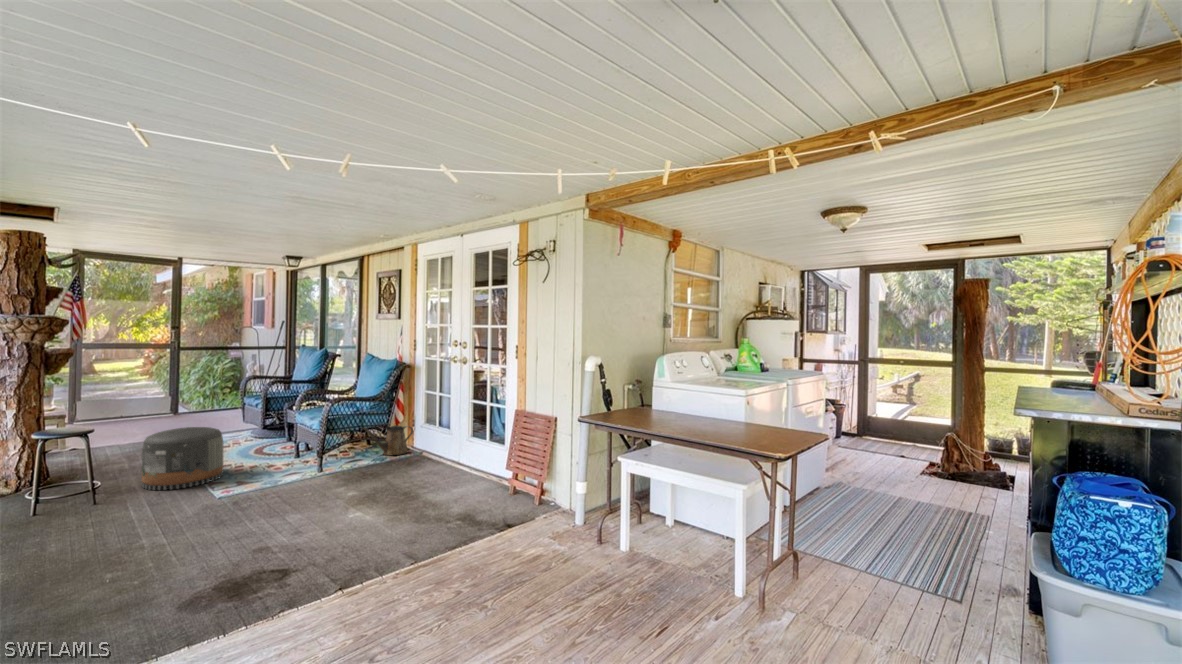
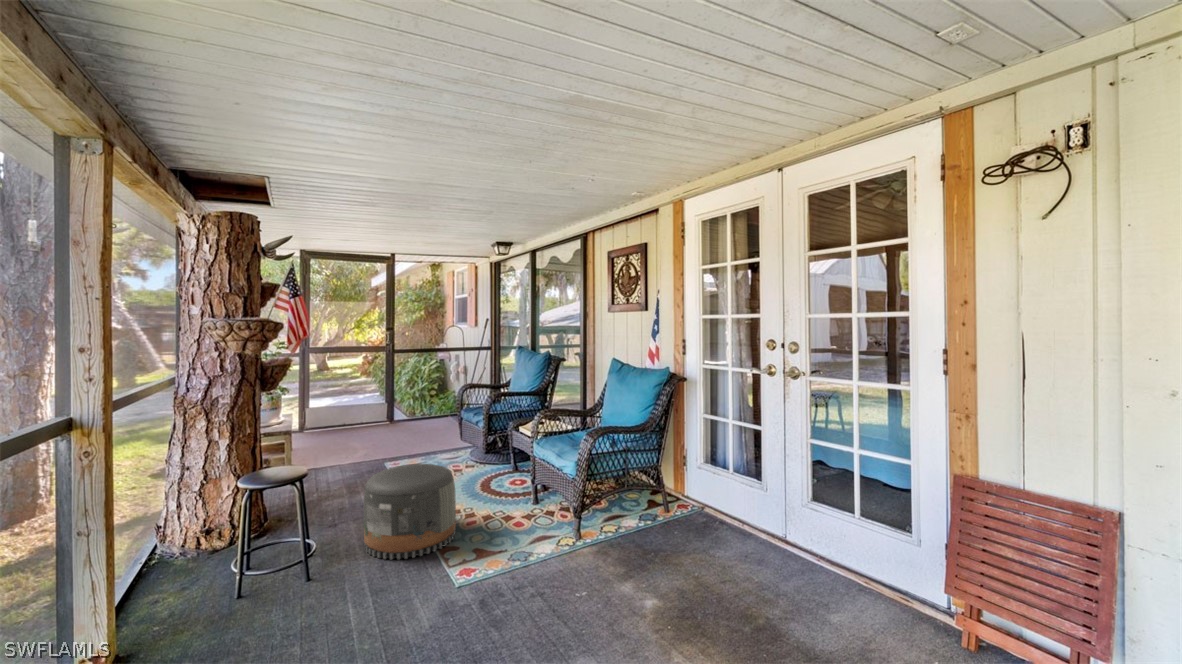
watering can: present [363,425,413,456] -> none [622,466,684,512]

